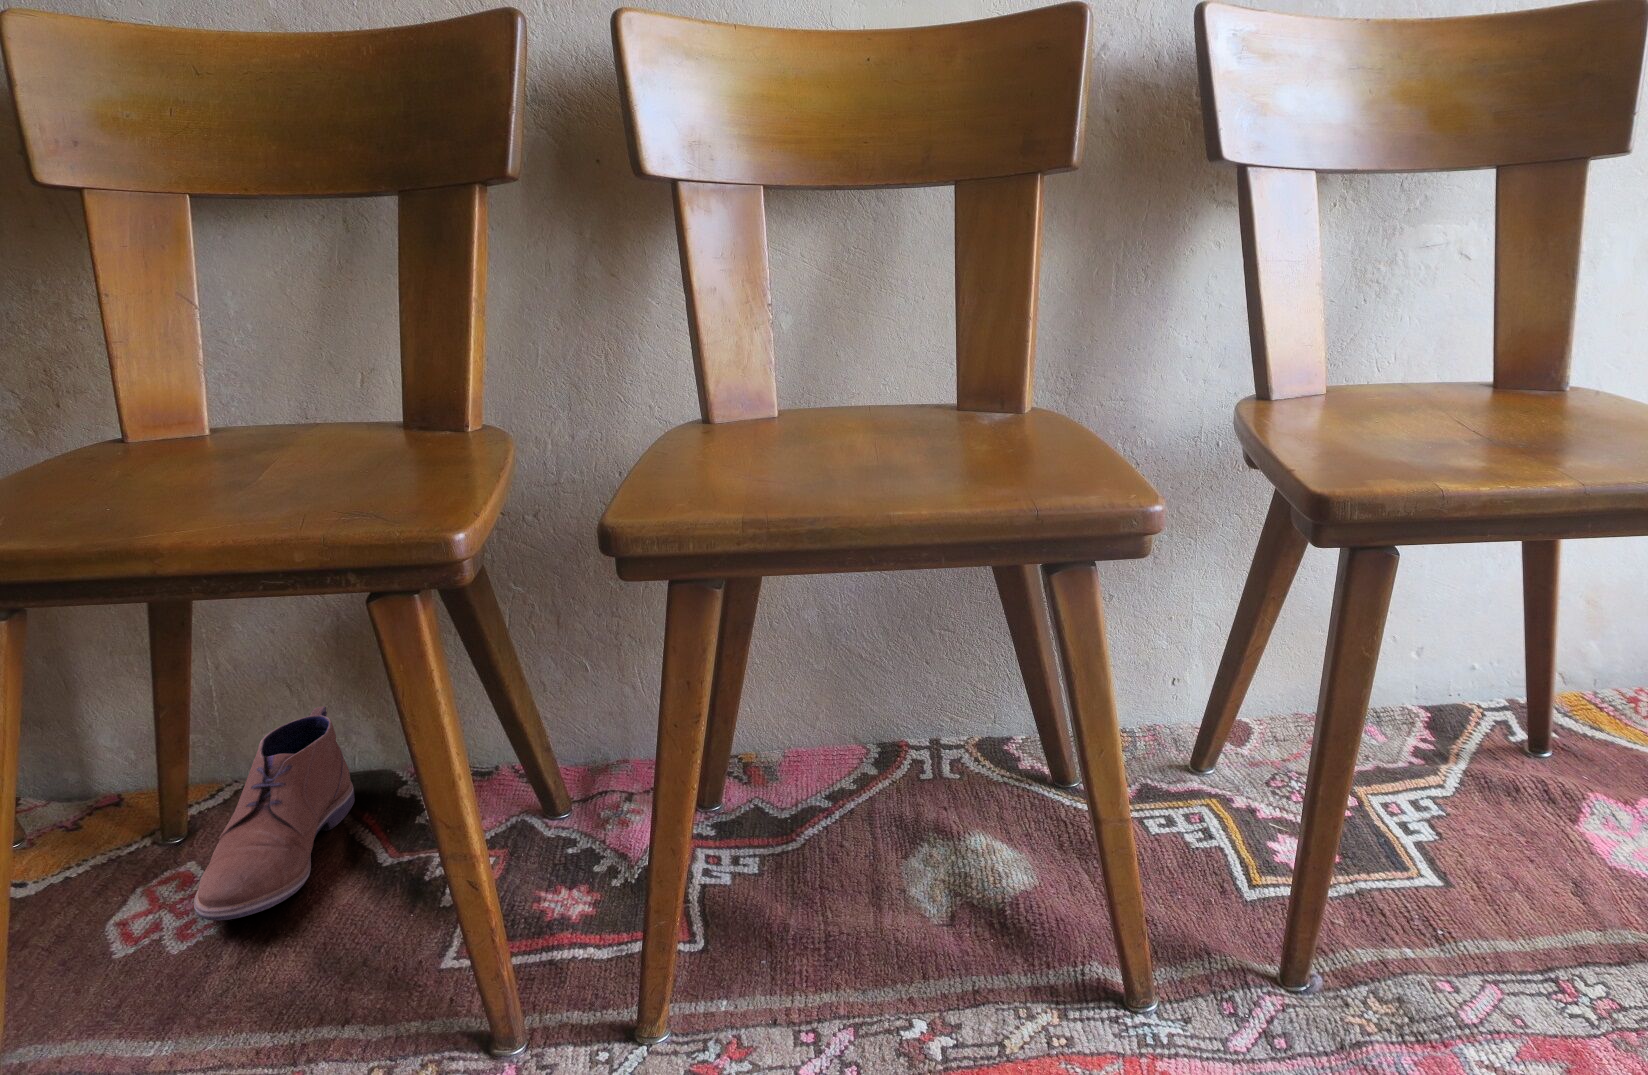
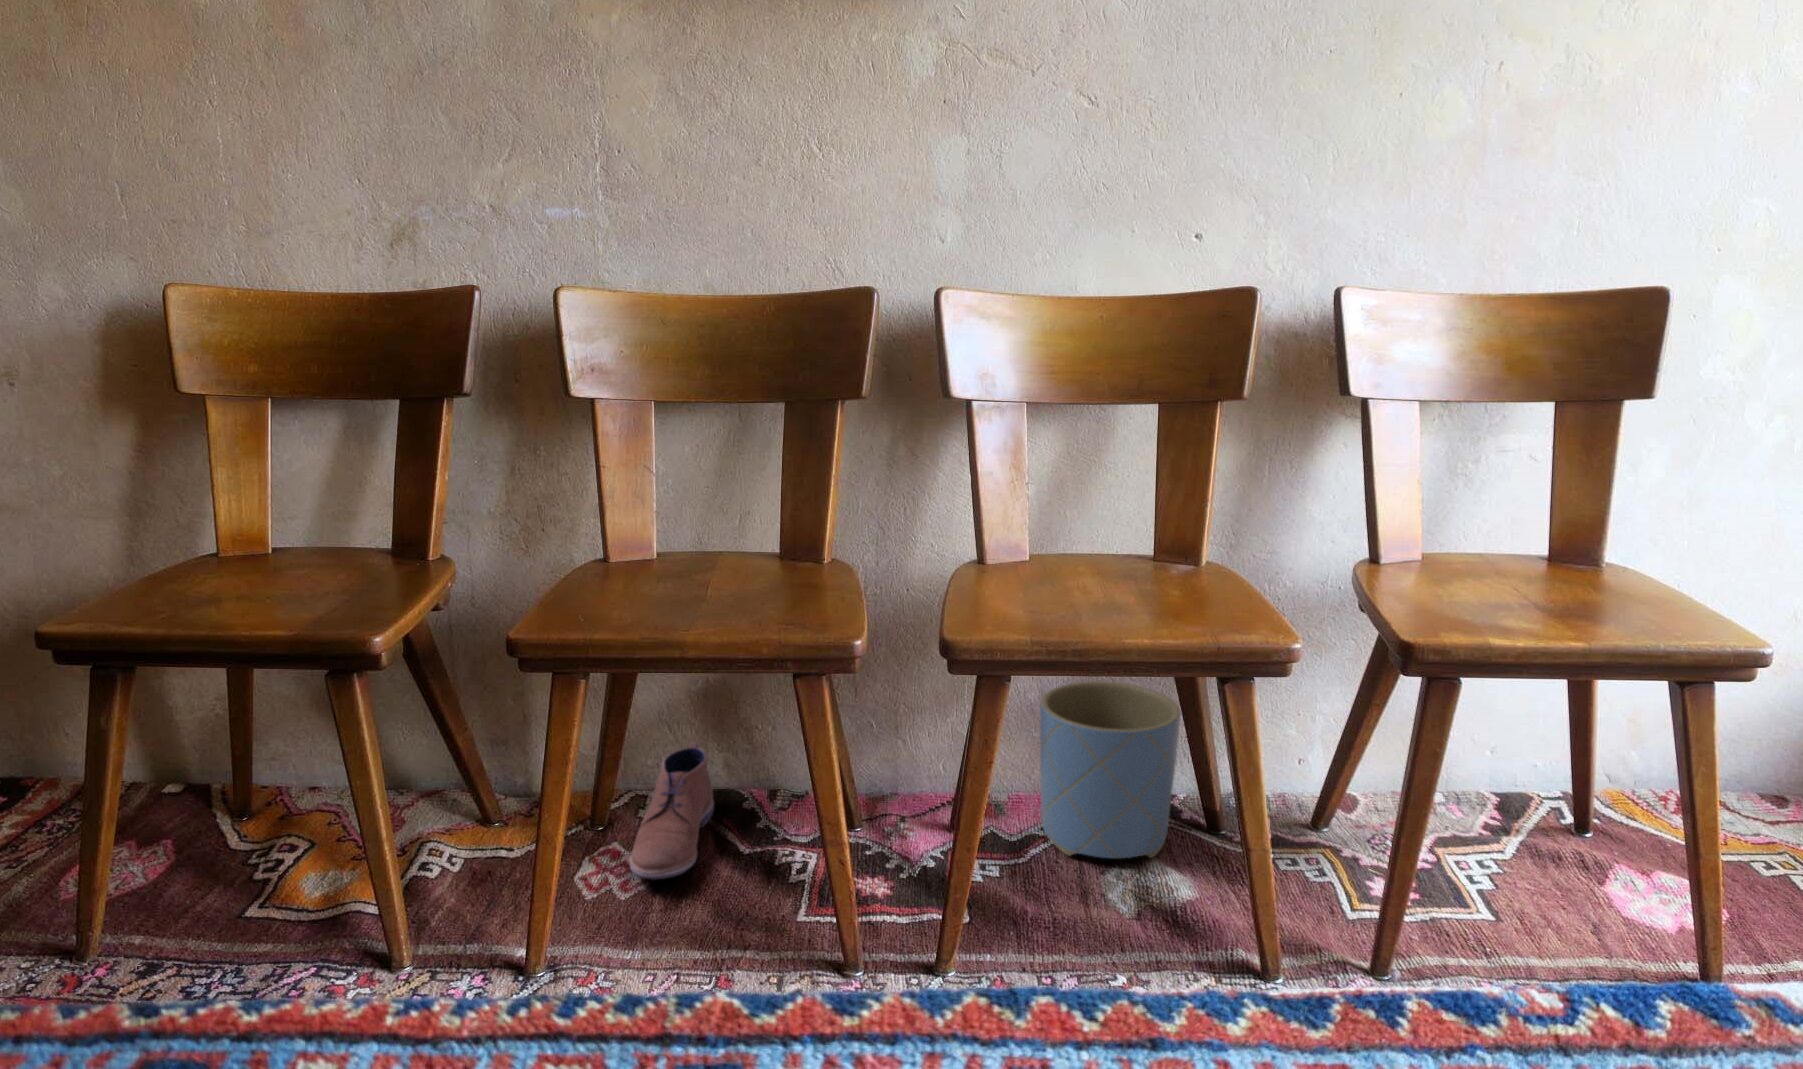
planter: none [806,587,1003,835] -> present [1040,681,1181,858]

